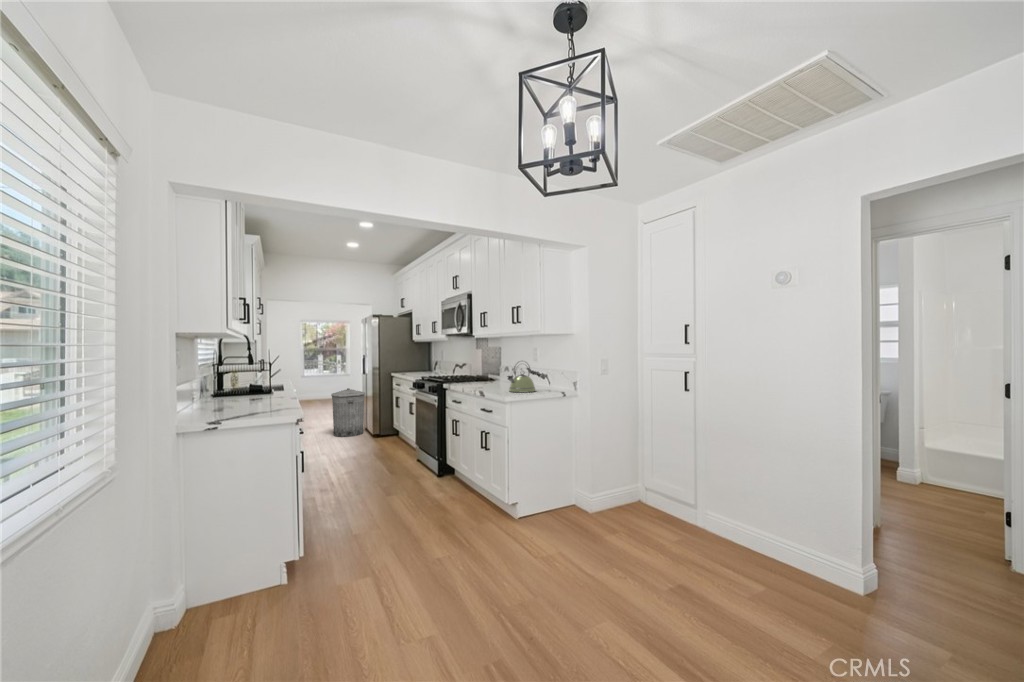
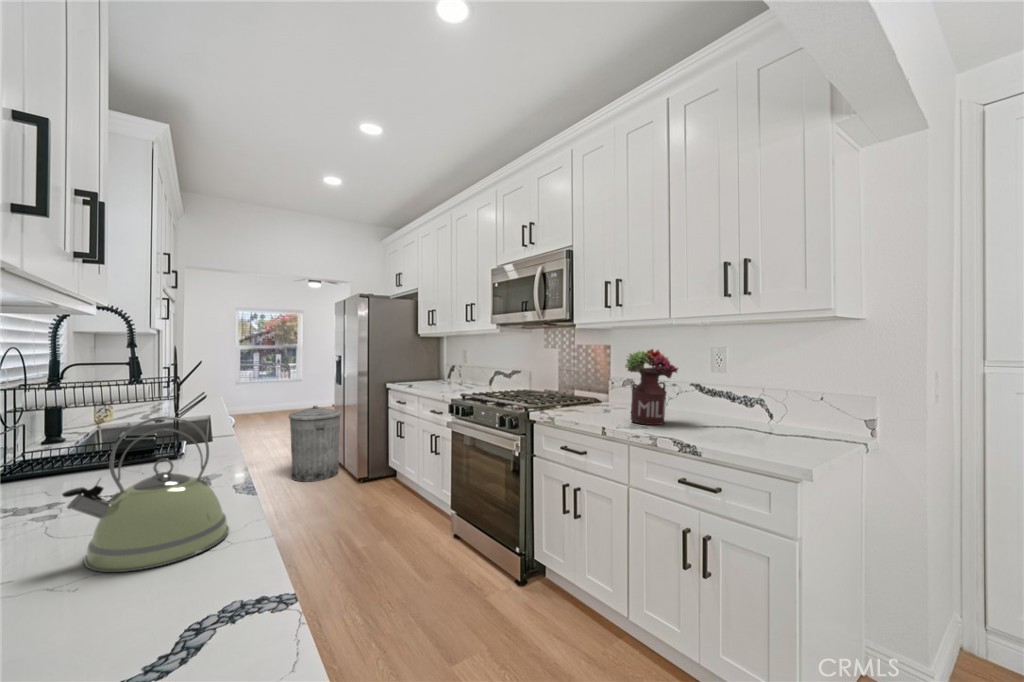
flower arrangement: none [477,348,503,388] -> present [625,349,678,425]
kettle: present [507,361,535,392] -> present [62,416,229,572]

